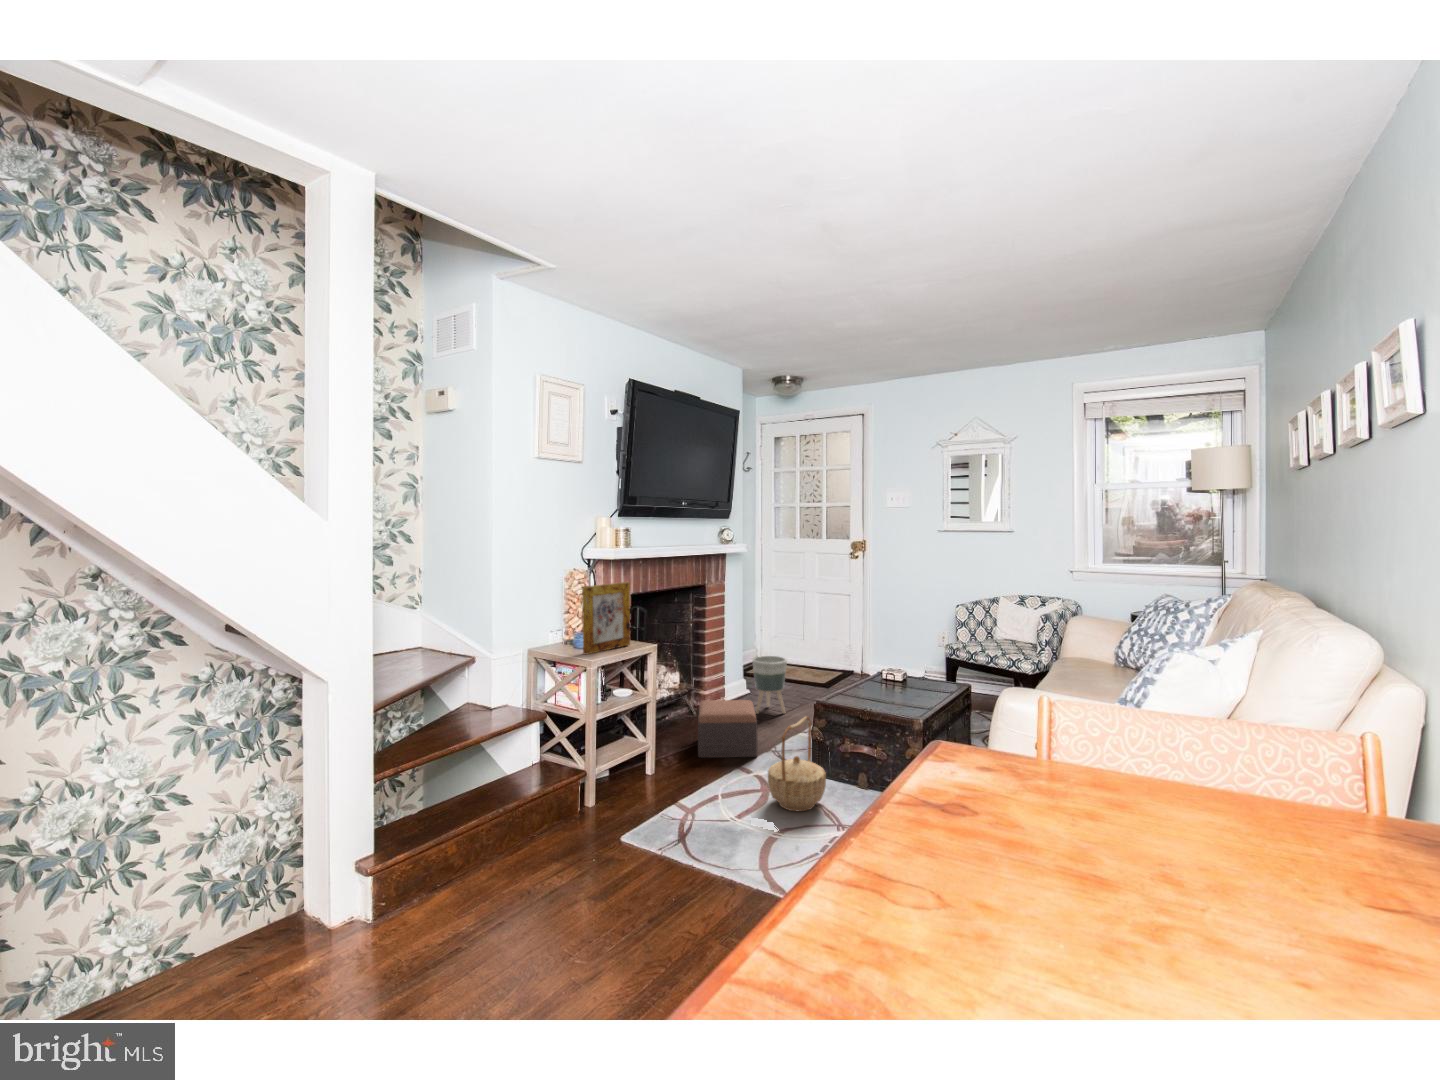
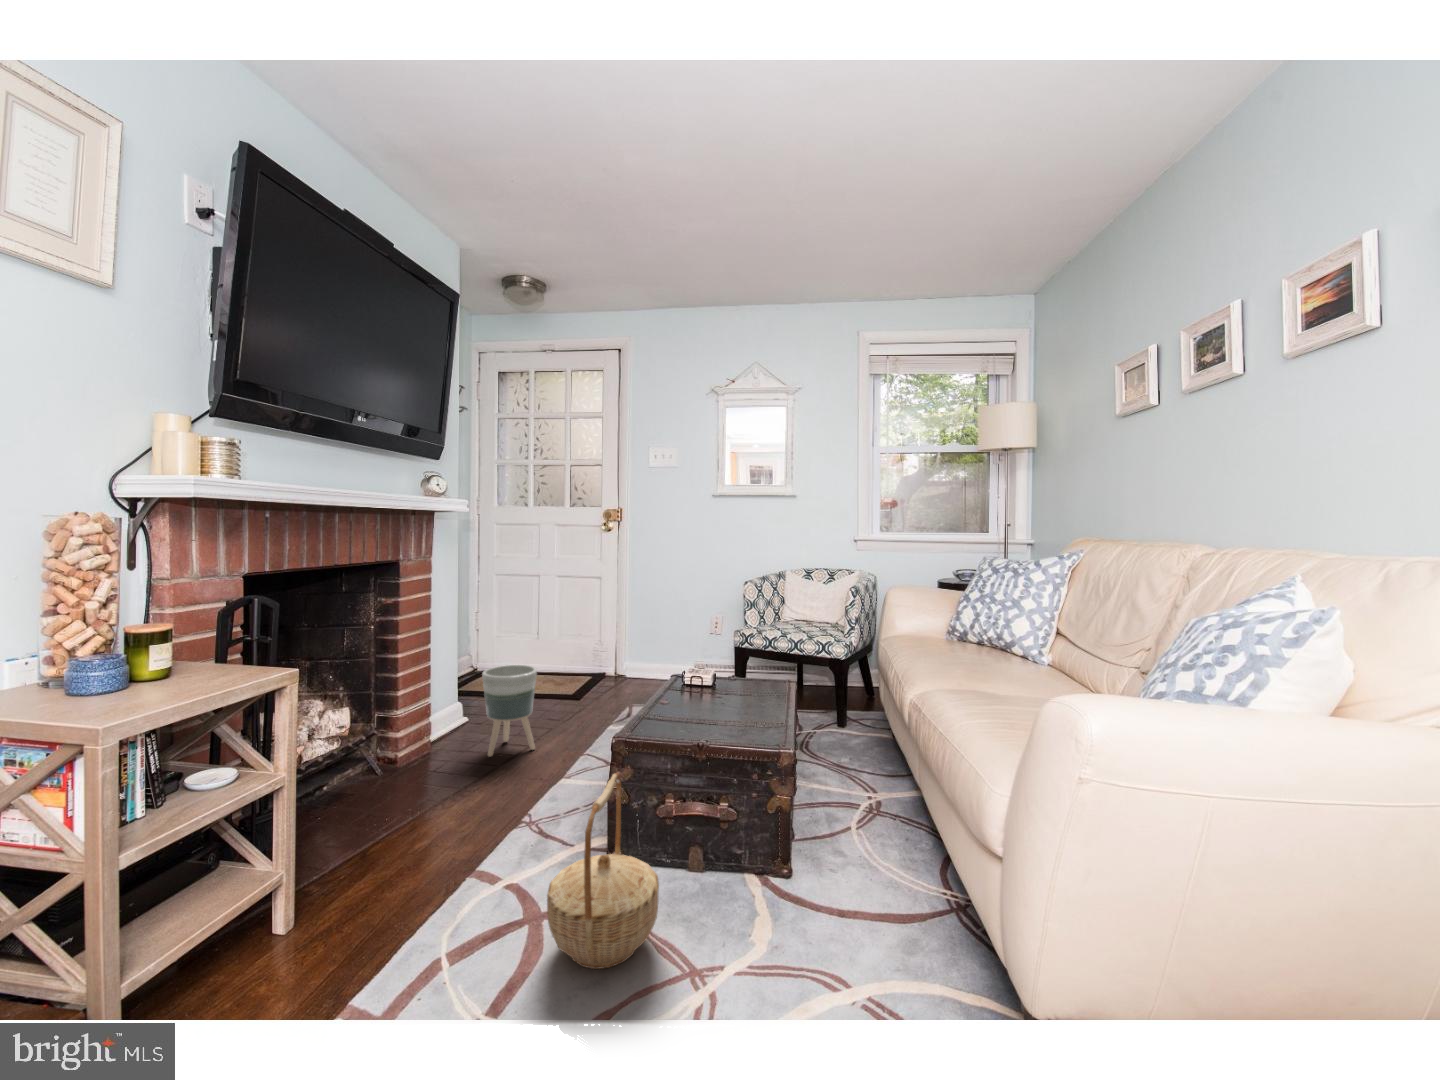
picture frame: present [582,582,630,654] -> none [61,536,224,709]
footstool: present [698,700,757,758] -> none [389,743,506,870]

